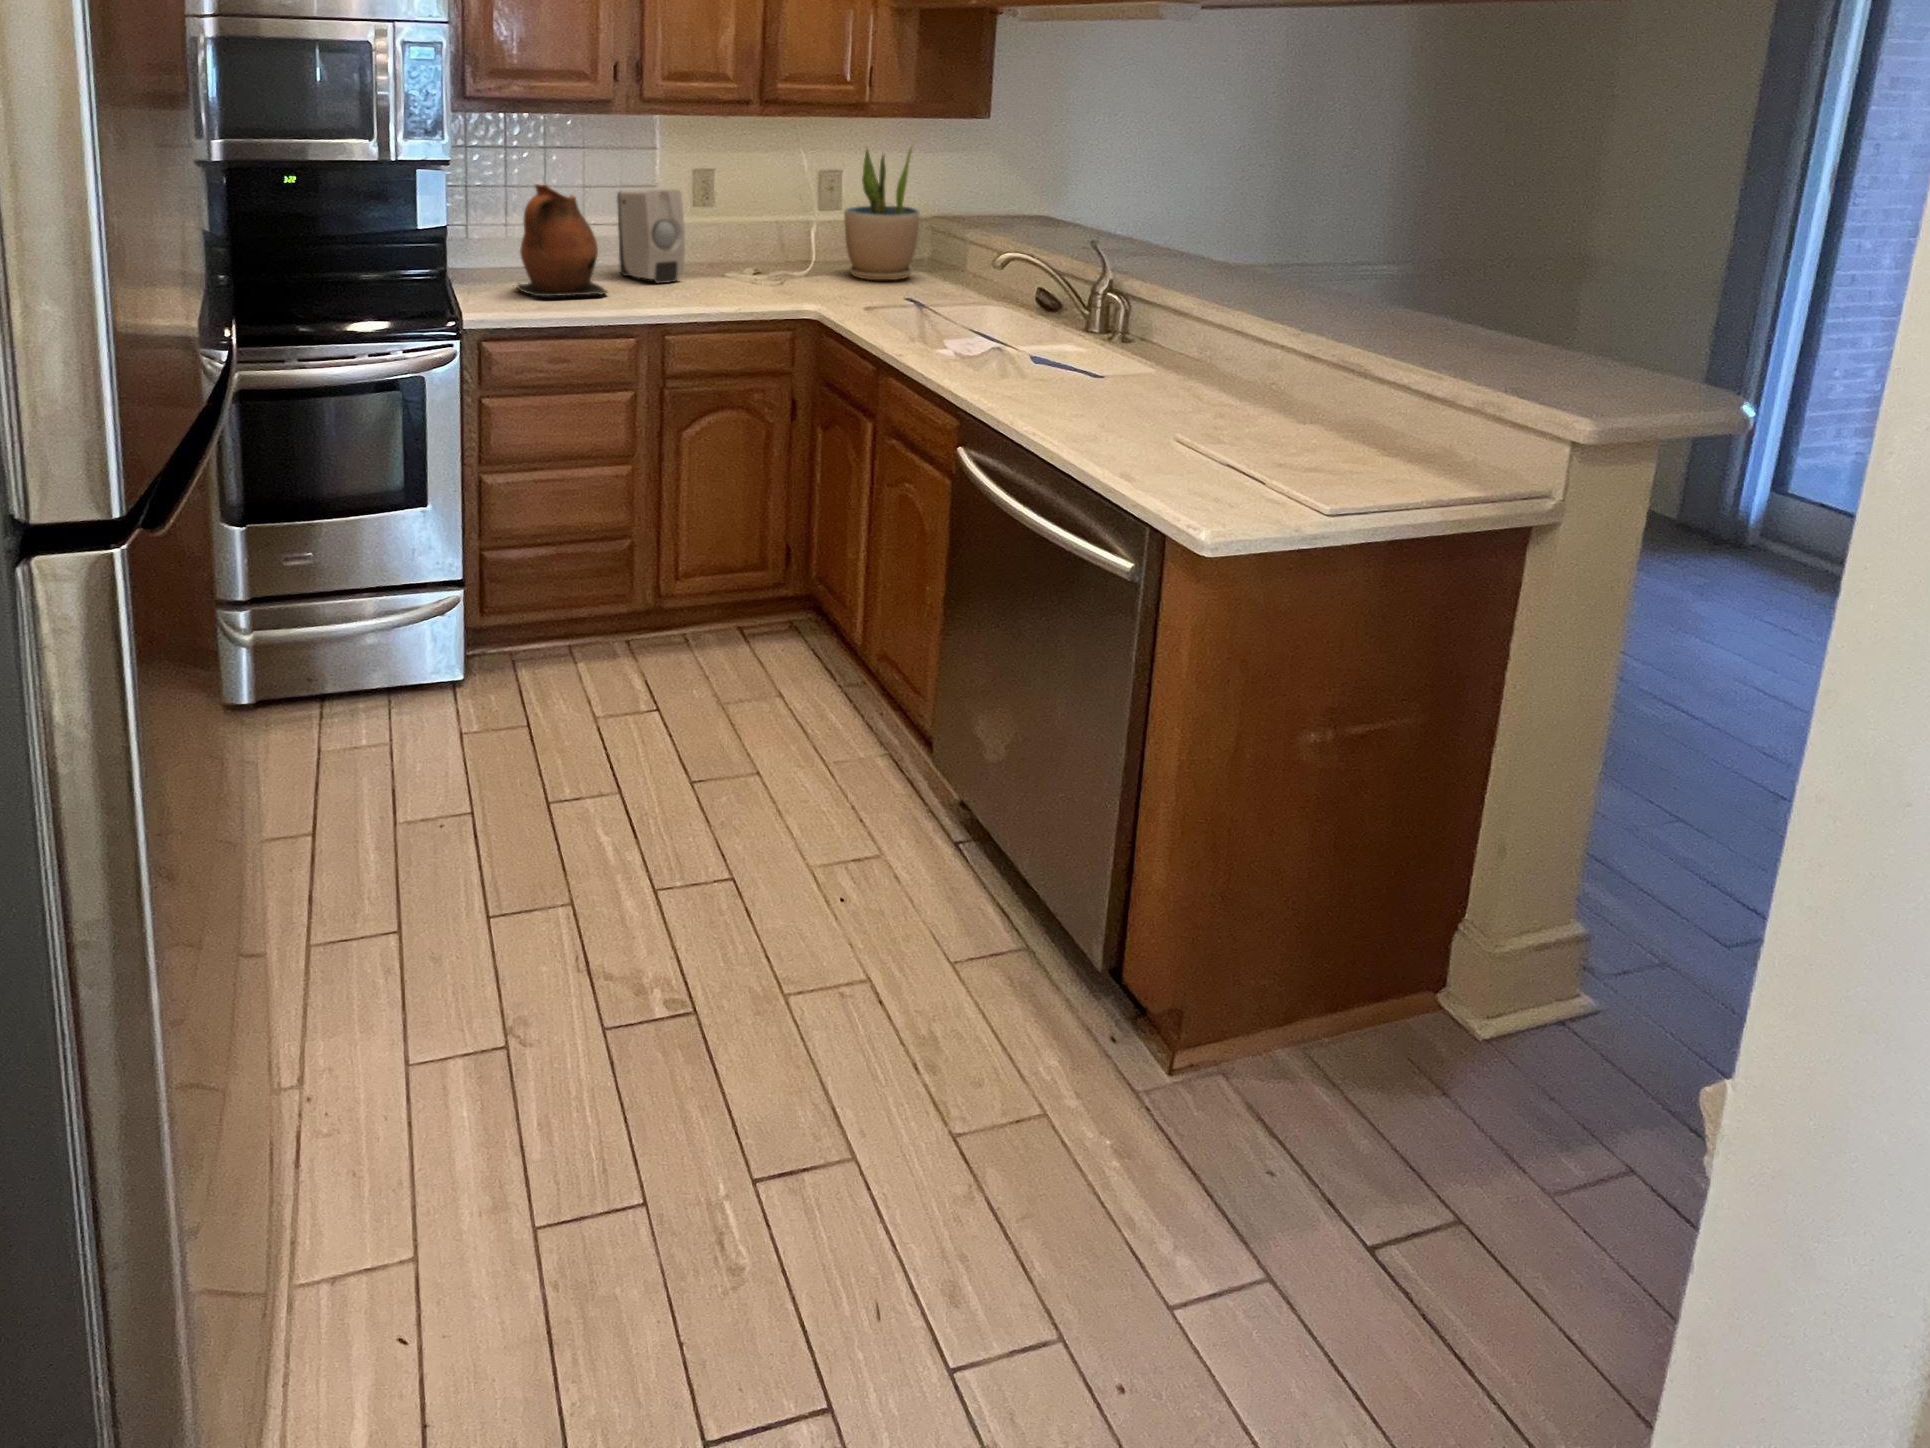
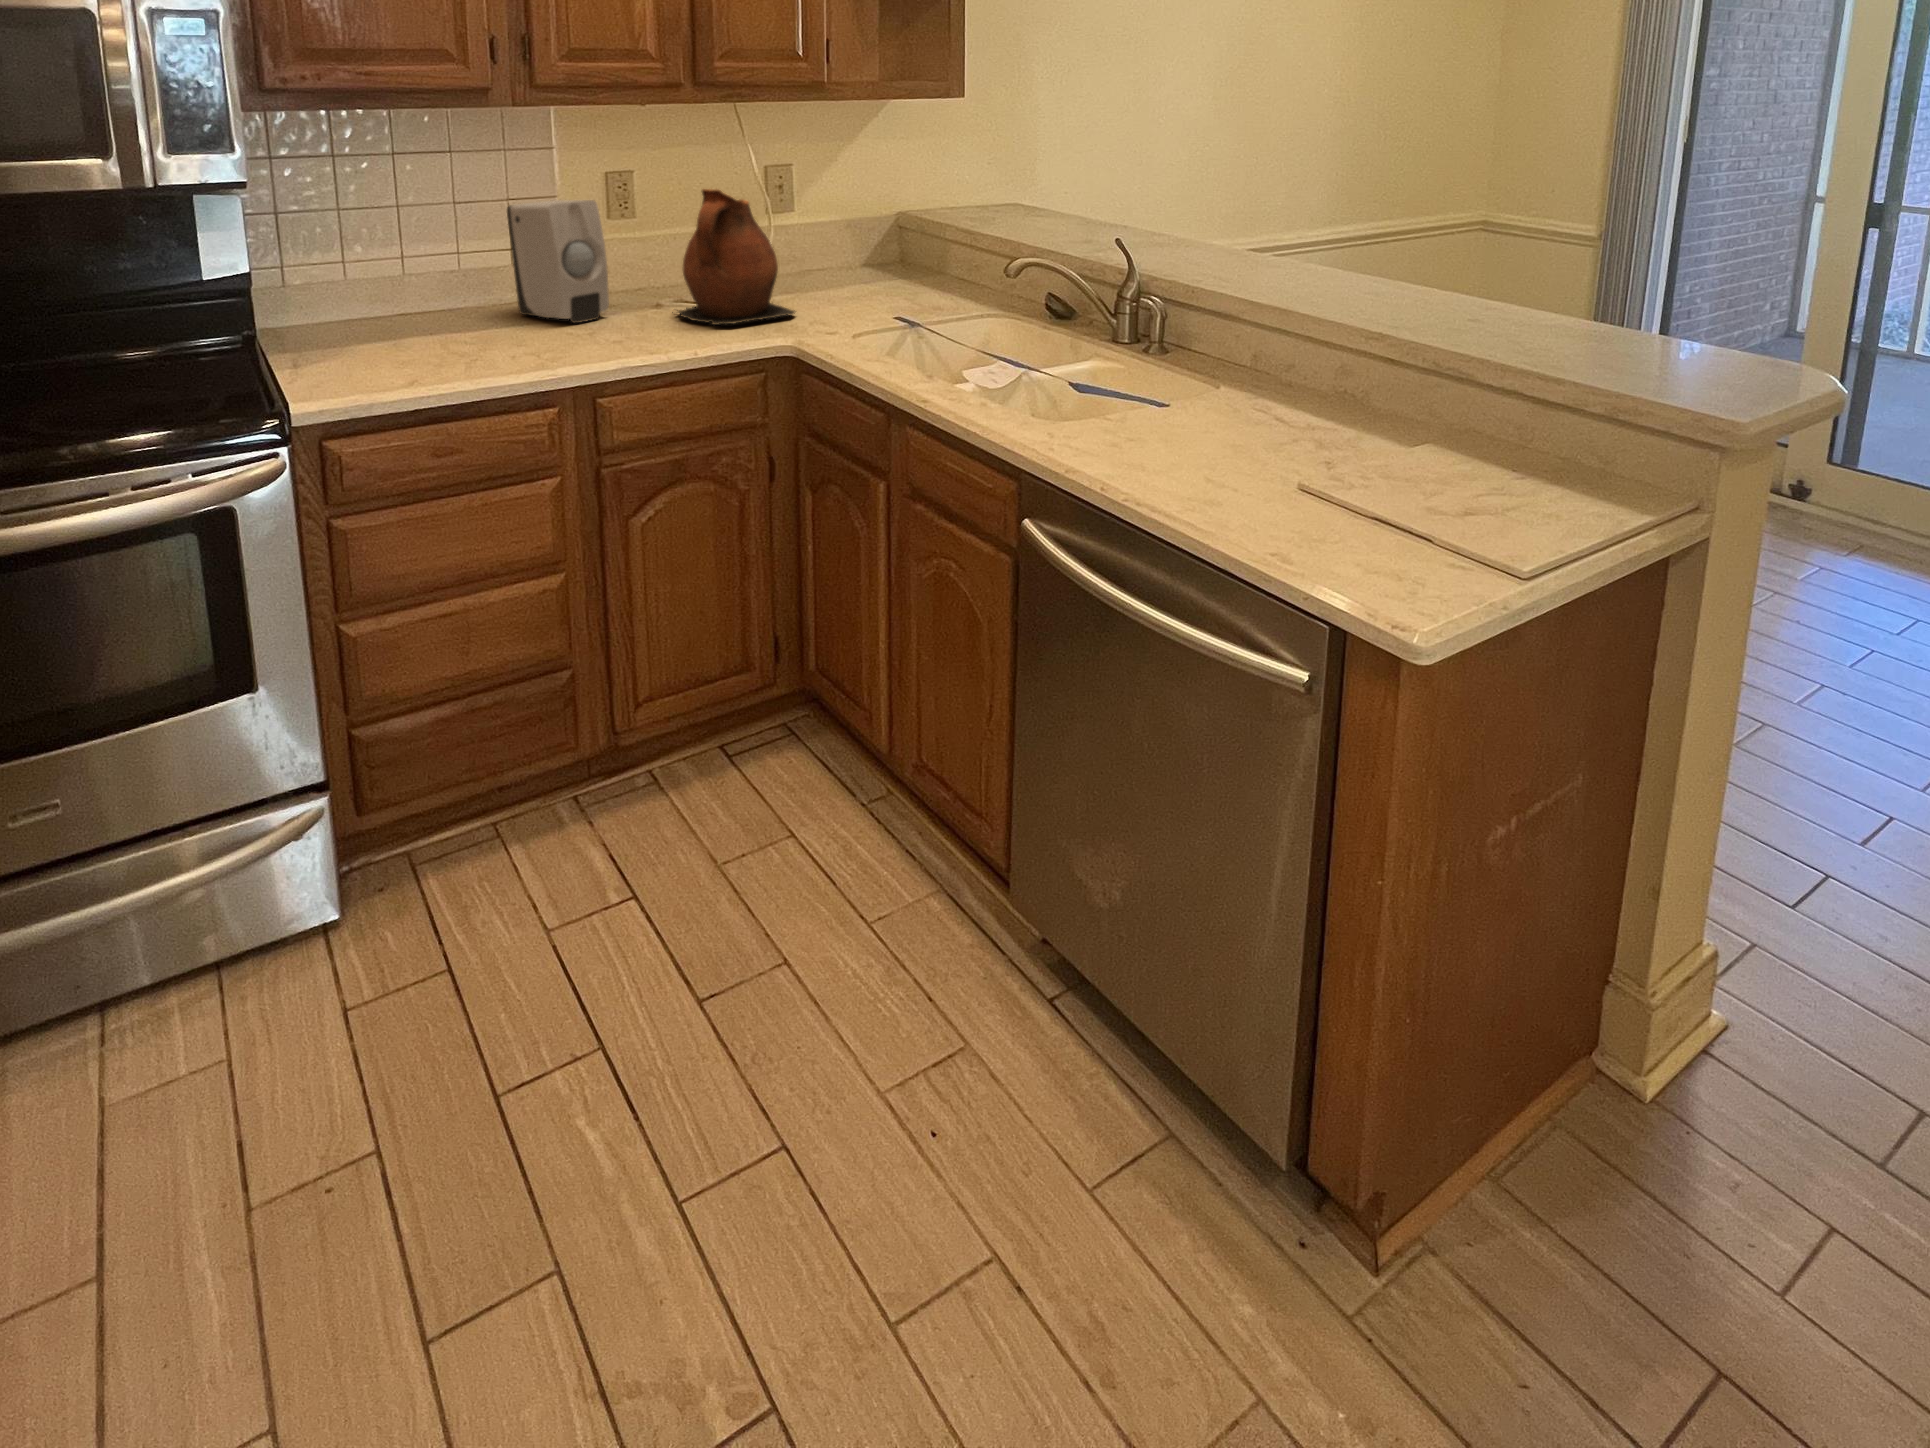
potted plant: present [844,146,919,280] -> none [805,122,895,294]
ceramic pitcher: present [517,184,607,296] -> present [672,189,795,325]

